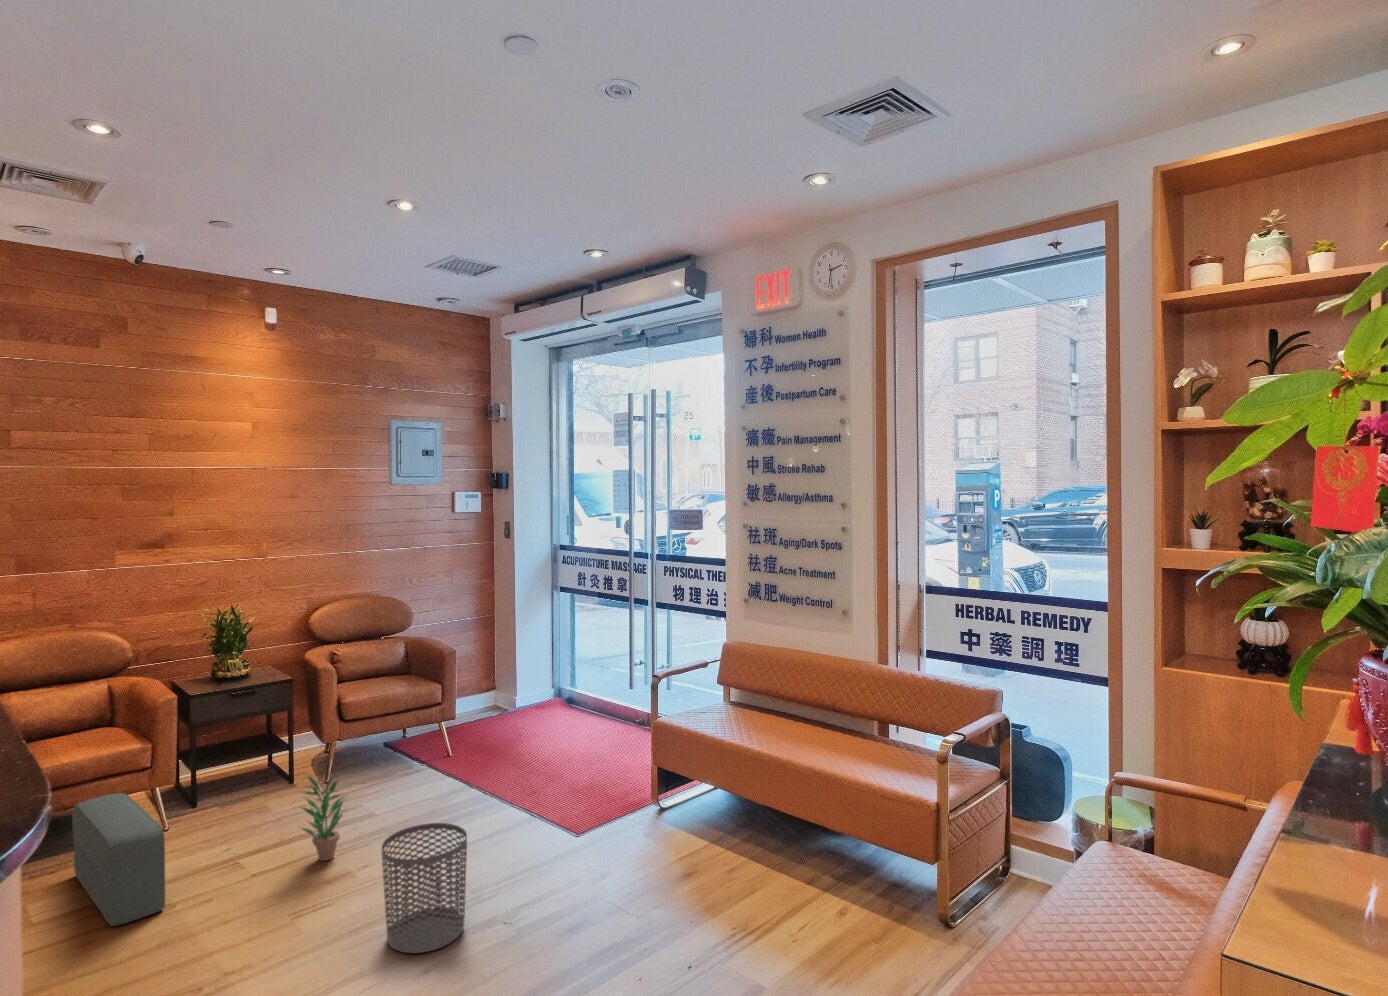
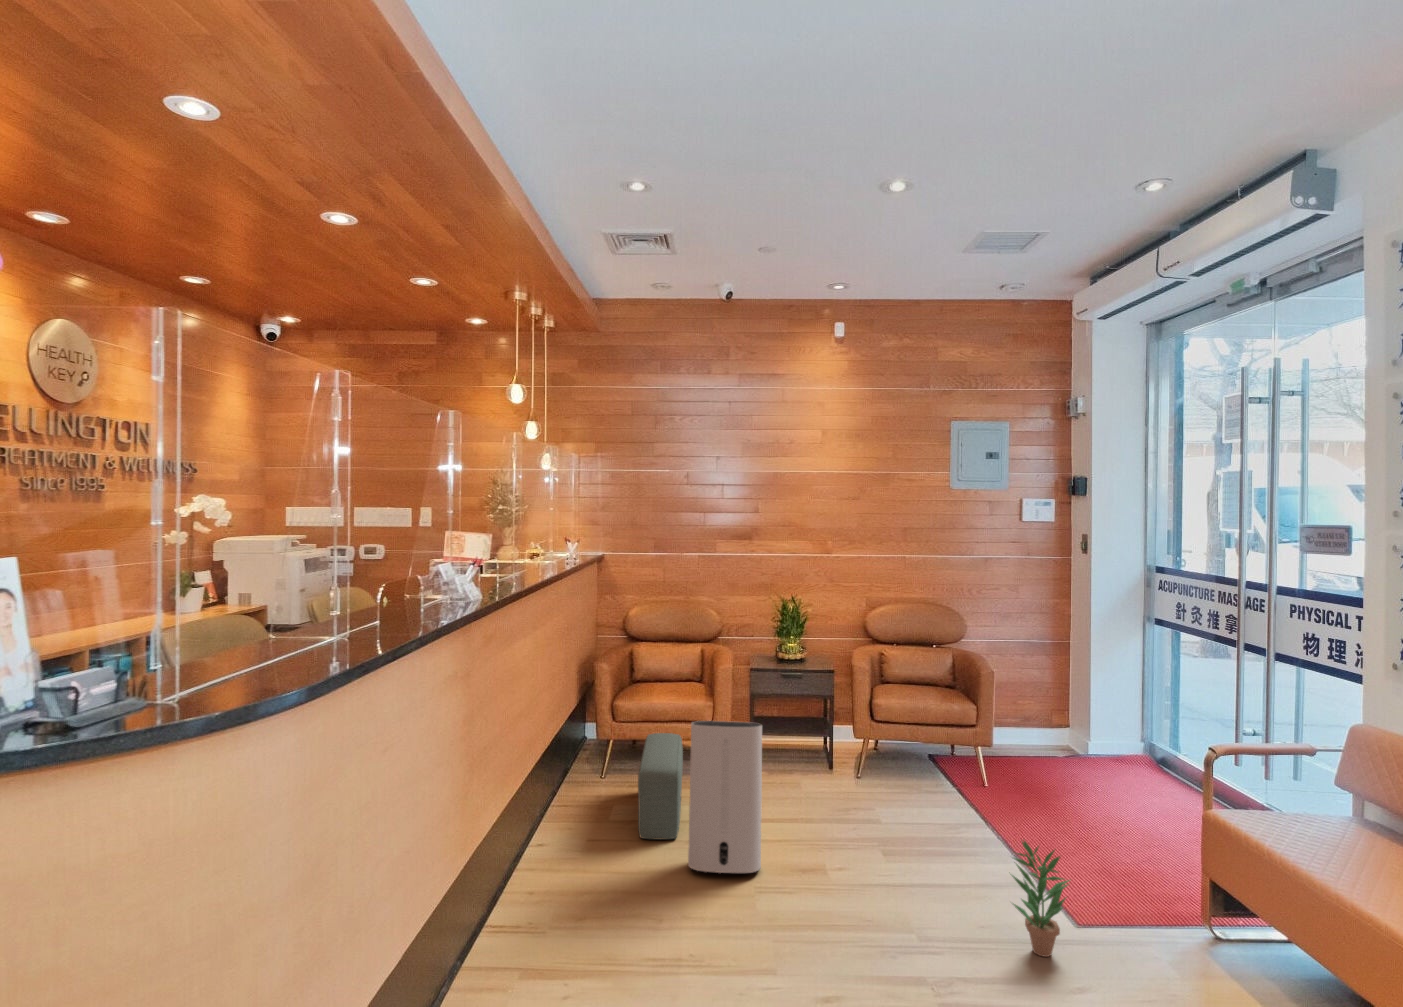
air purifier: none [195,747,294,928] -> present [688,721,762,873]
potted plant: present [301,777,344,861] -> present [1012,841,1069,957]
waste bin: present [382,823,467,953] -> none [799,837,887,977]

